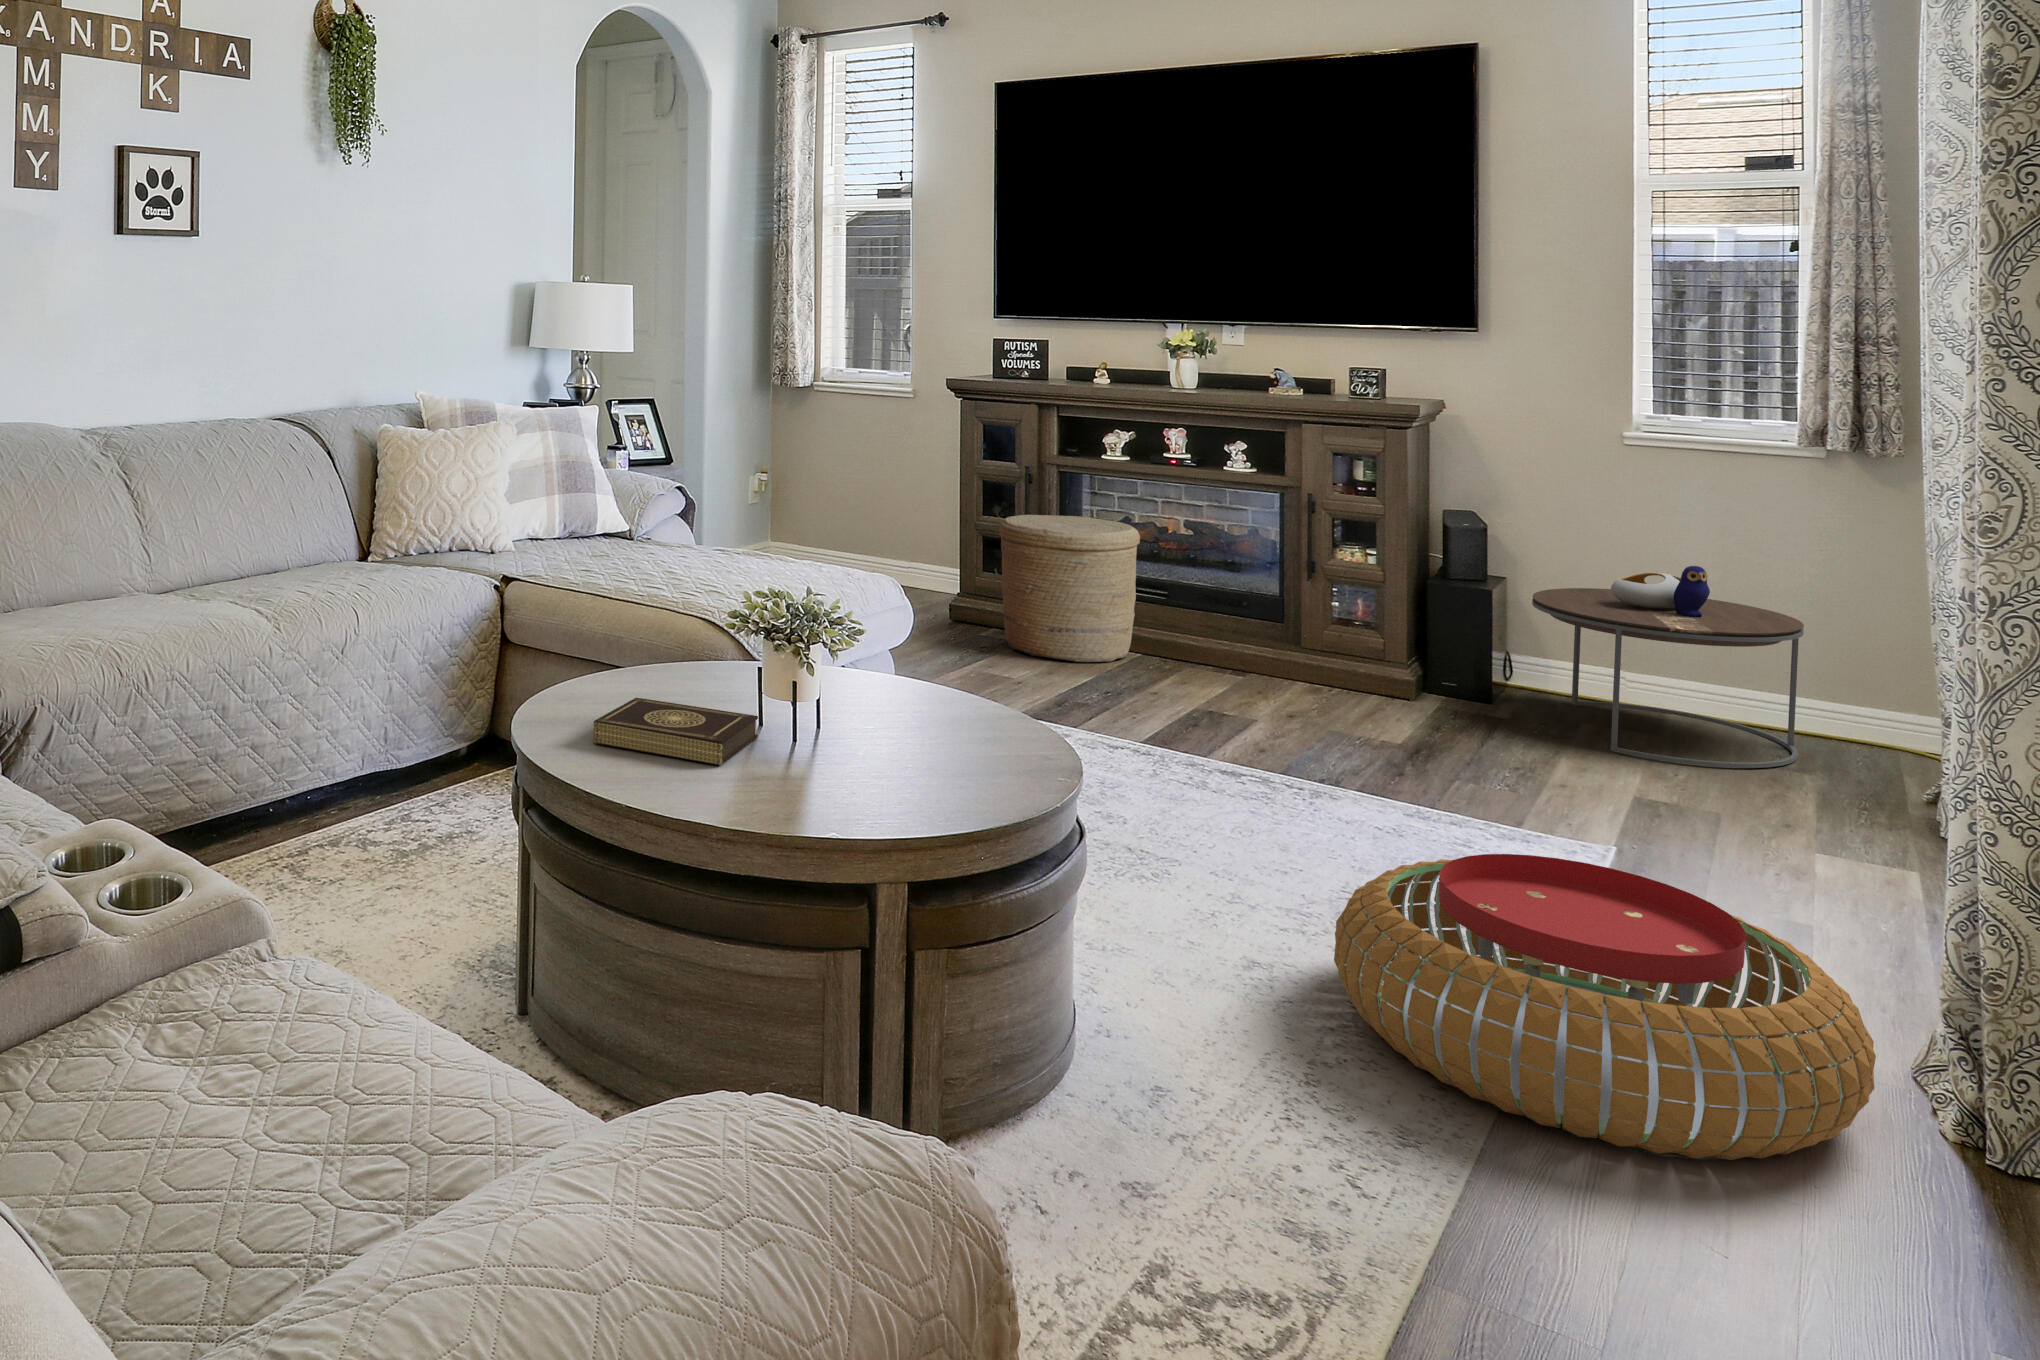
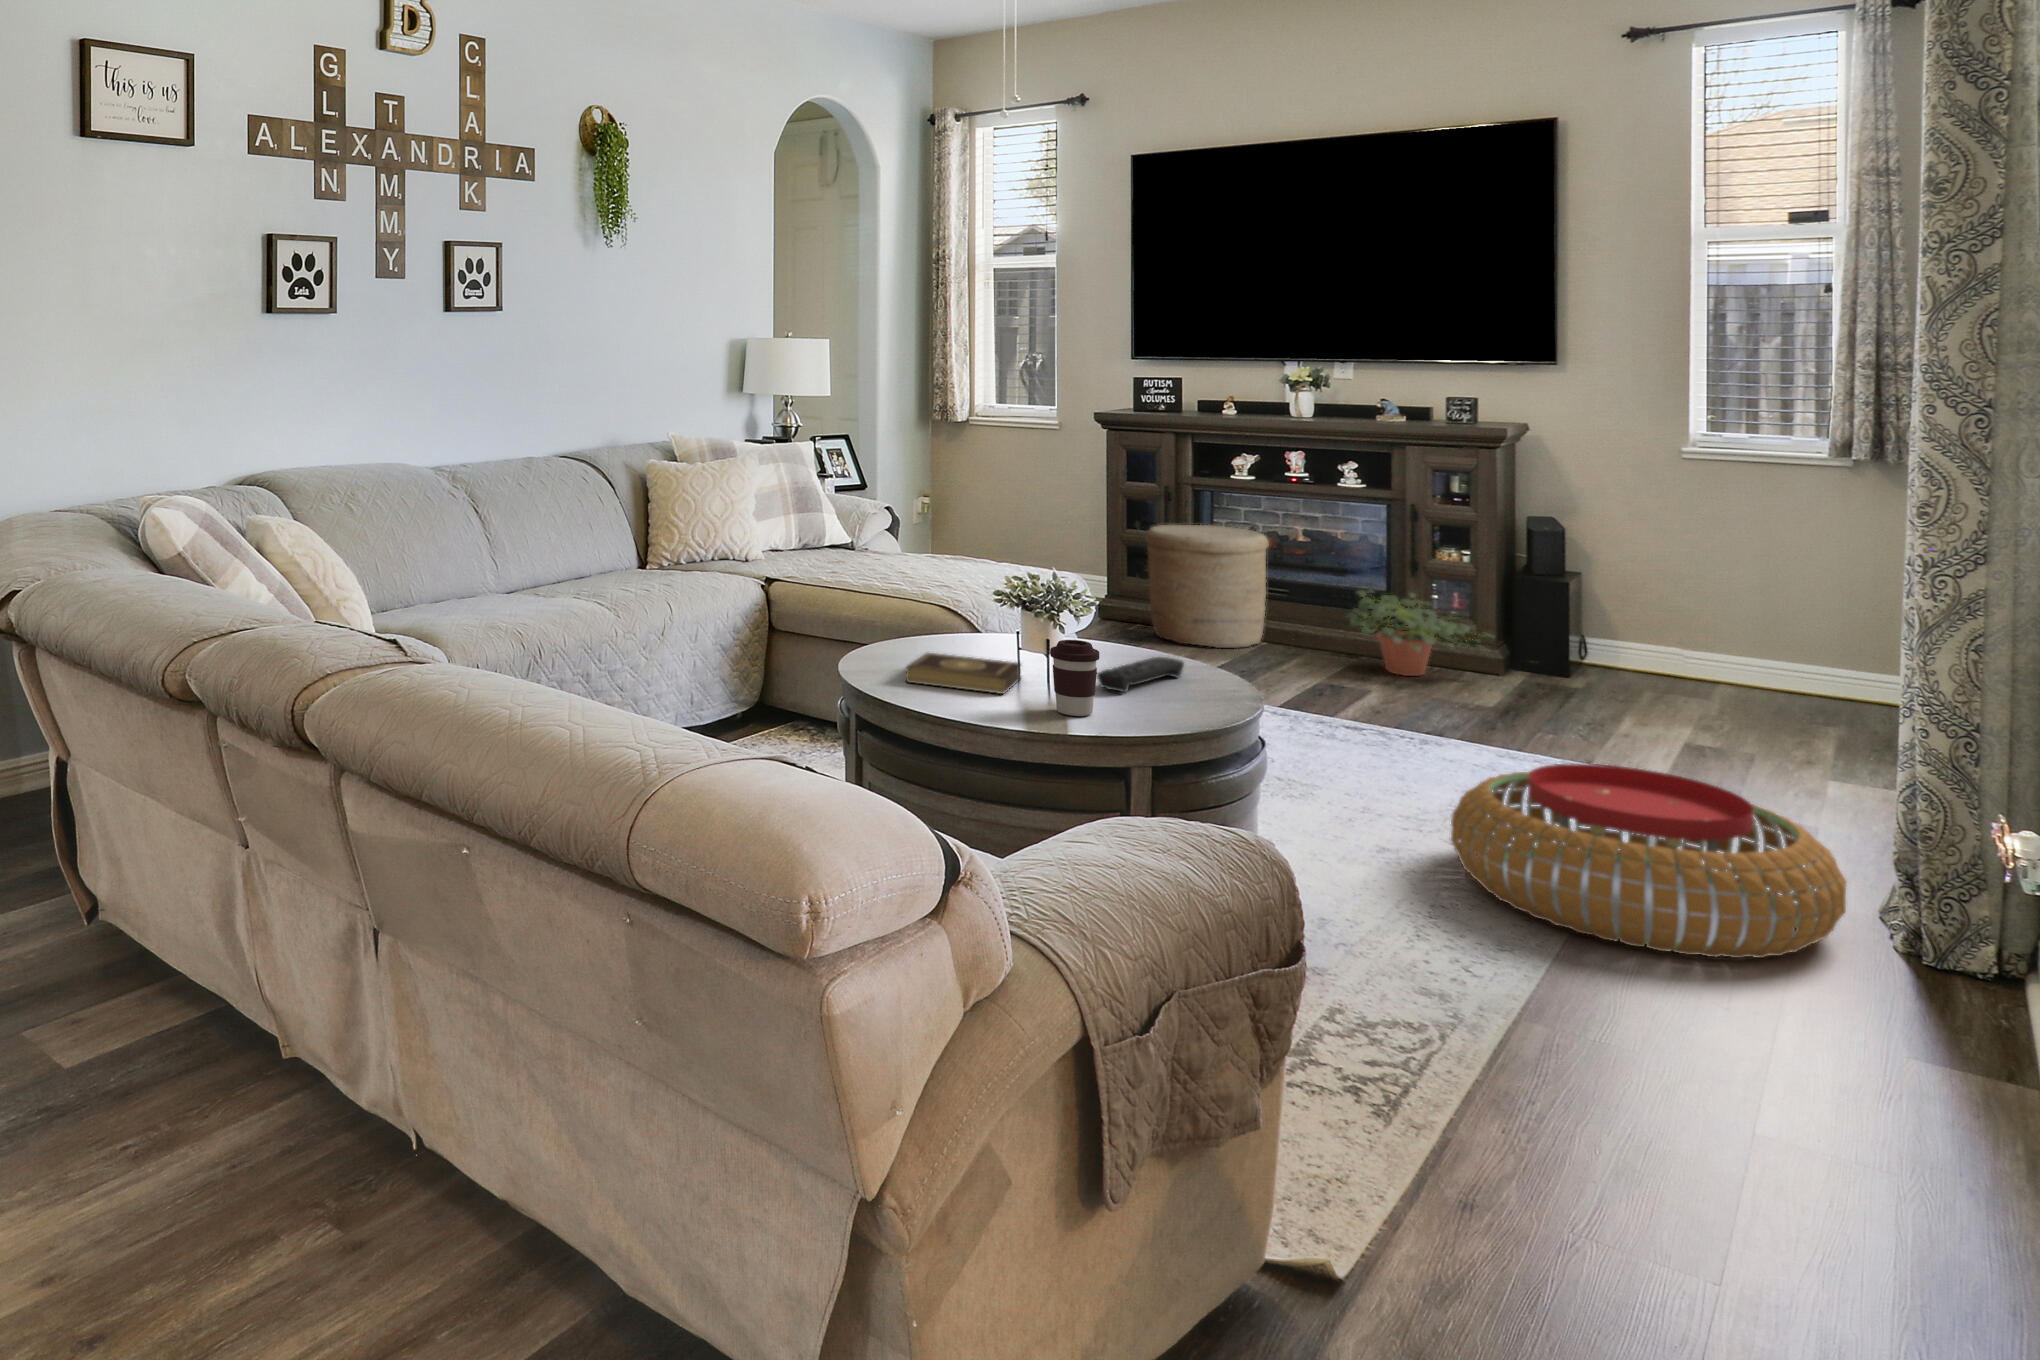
side table: present [1532,566,1804,768] -> none [1610,558,1839,723]
potted plant: none [1222,595,1398,701] -> present [1345,590,1493,676]
coffee cup: none [776,692,844,805] -> present [1050,640,1099,716]
remote control: none [855,706,982,763] -> present [1097,657,1184,692]

